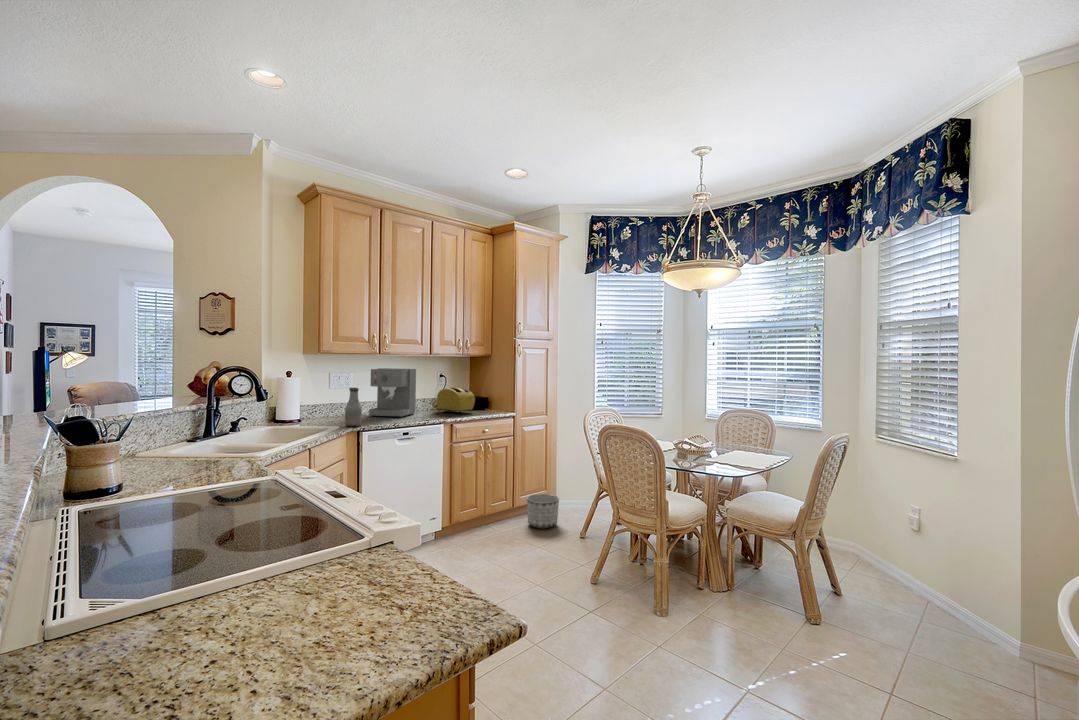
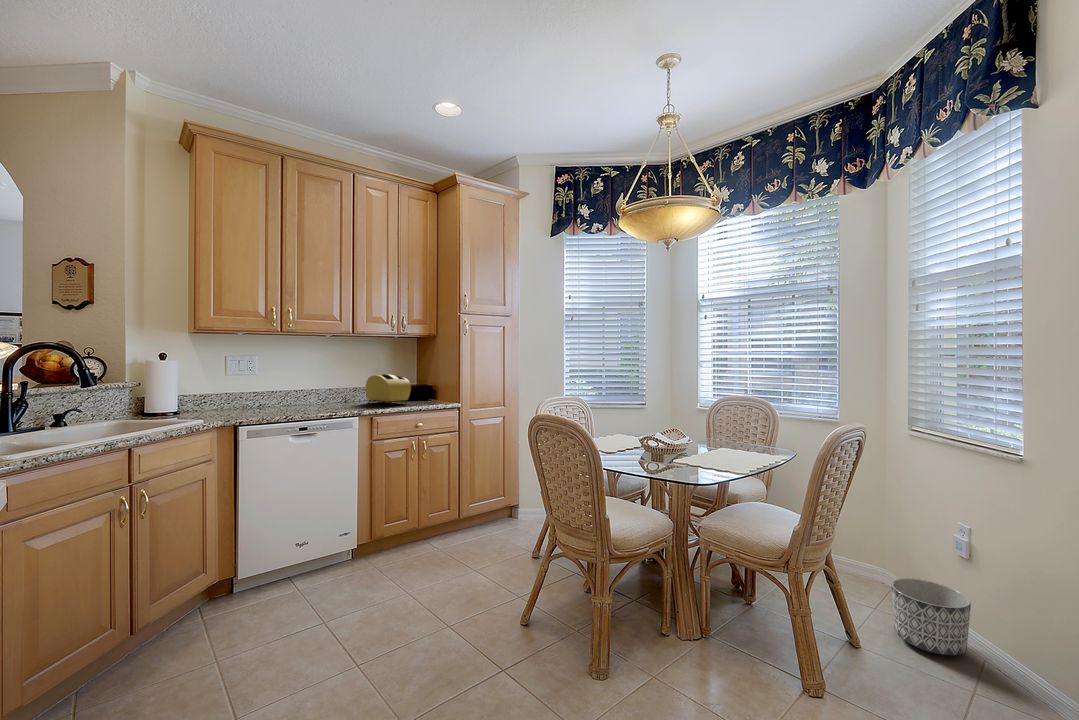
coffee maker: present [369,368,416,417] -> none [275,351,336,409]
bottle: present [345,388,362,426] -> none [222,372,245,419]
planter: present [527,494,559,529] -> present [891,578,971,655]

